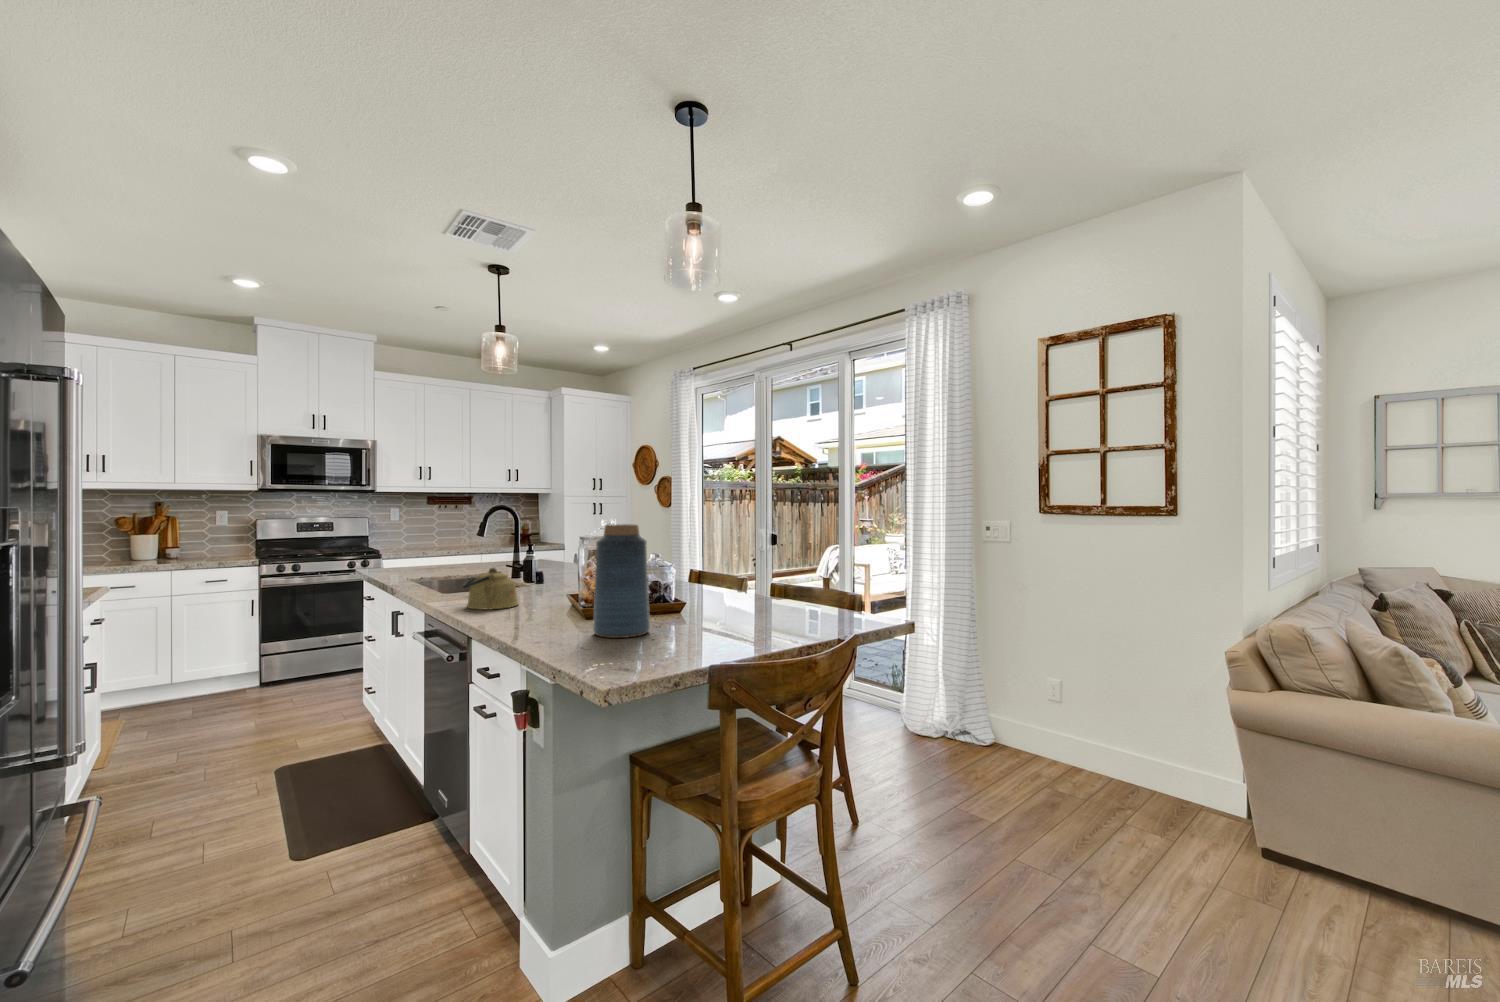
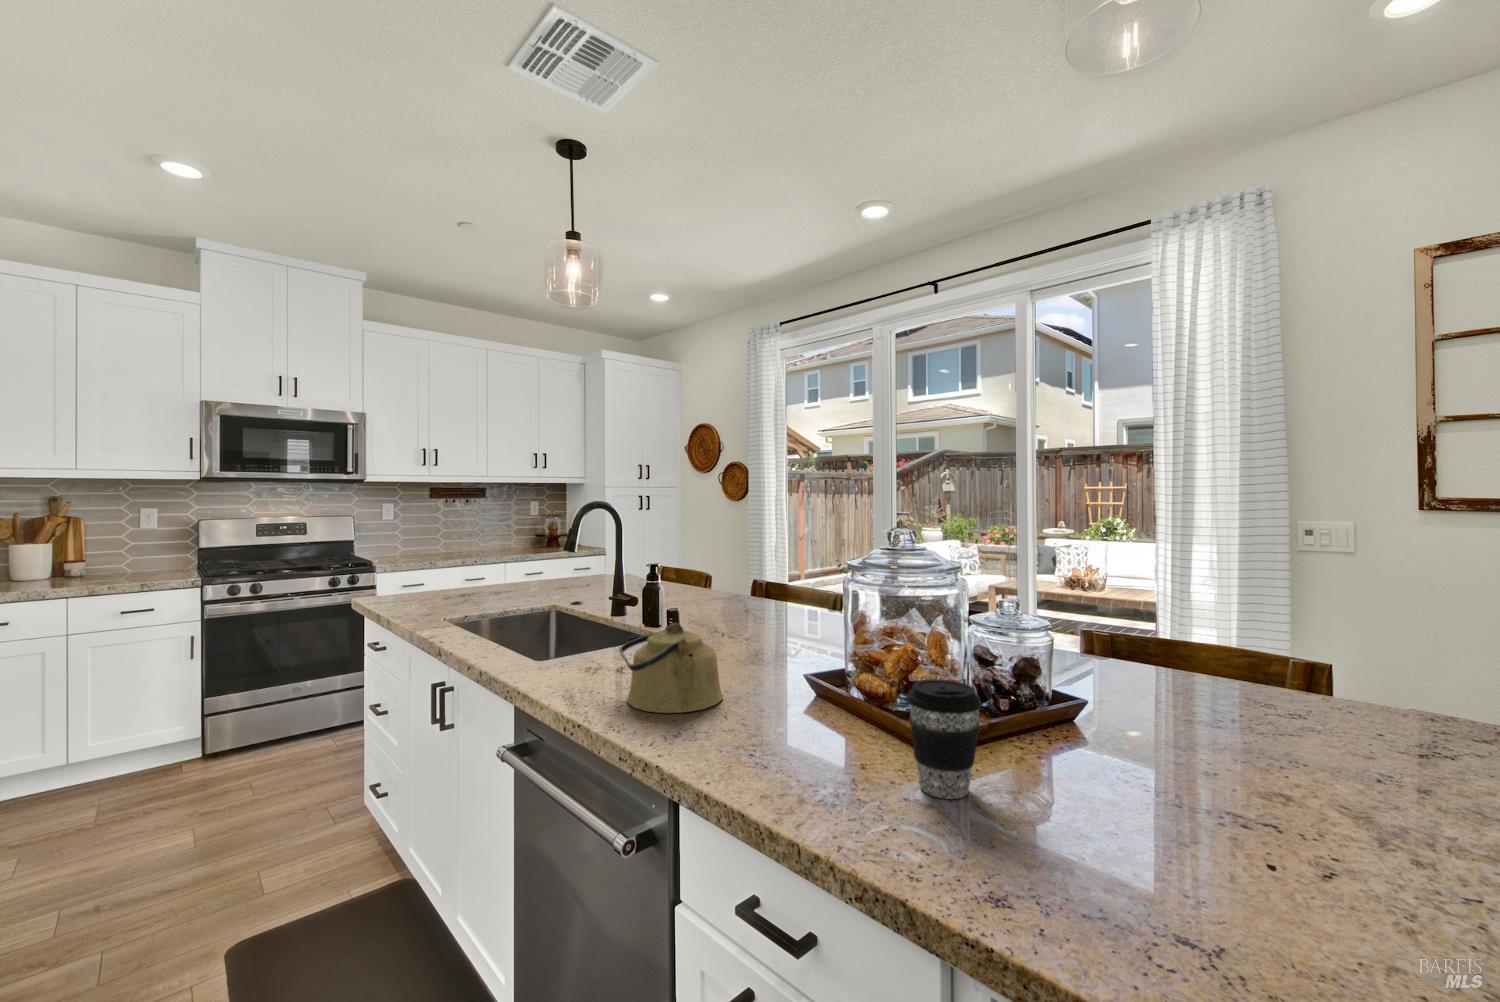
vase: present [593,524,650,638] -> none [1073,548,1241,860]
coffee cup: none [546,582,577,628] -> present [907,680,981,799]

